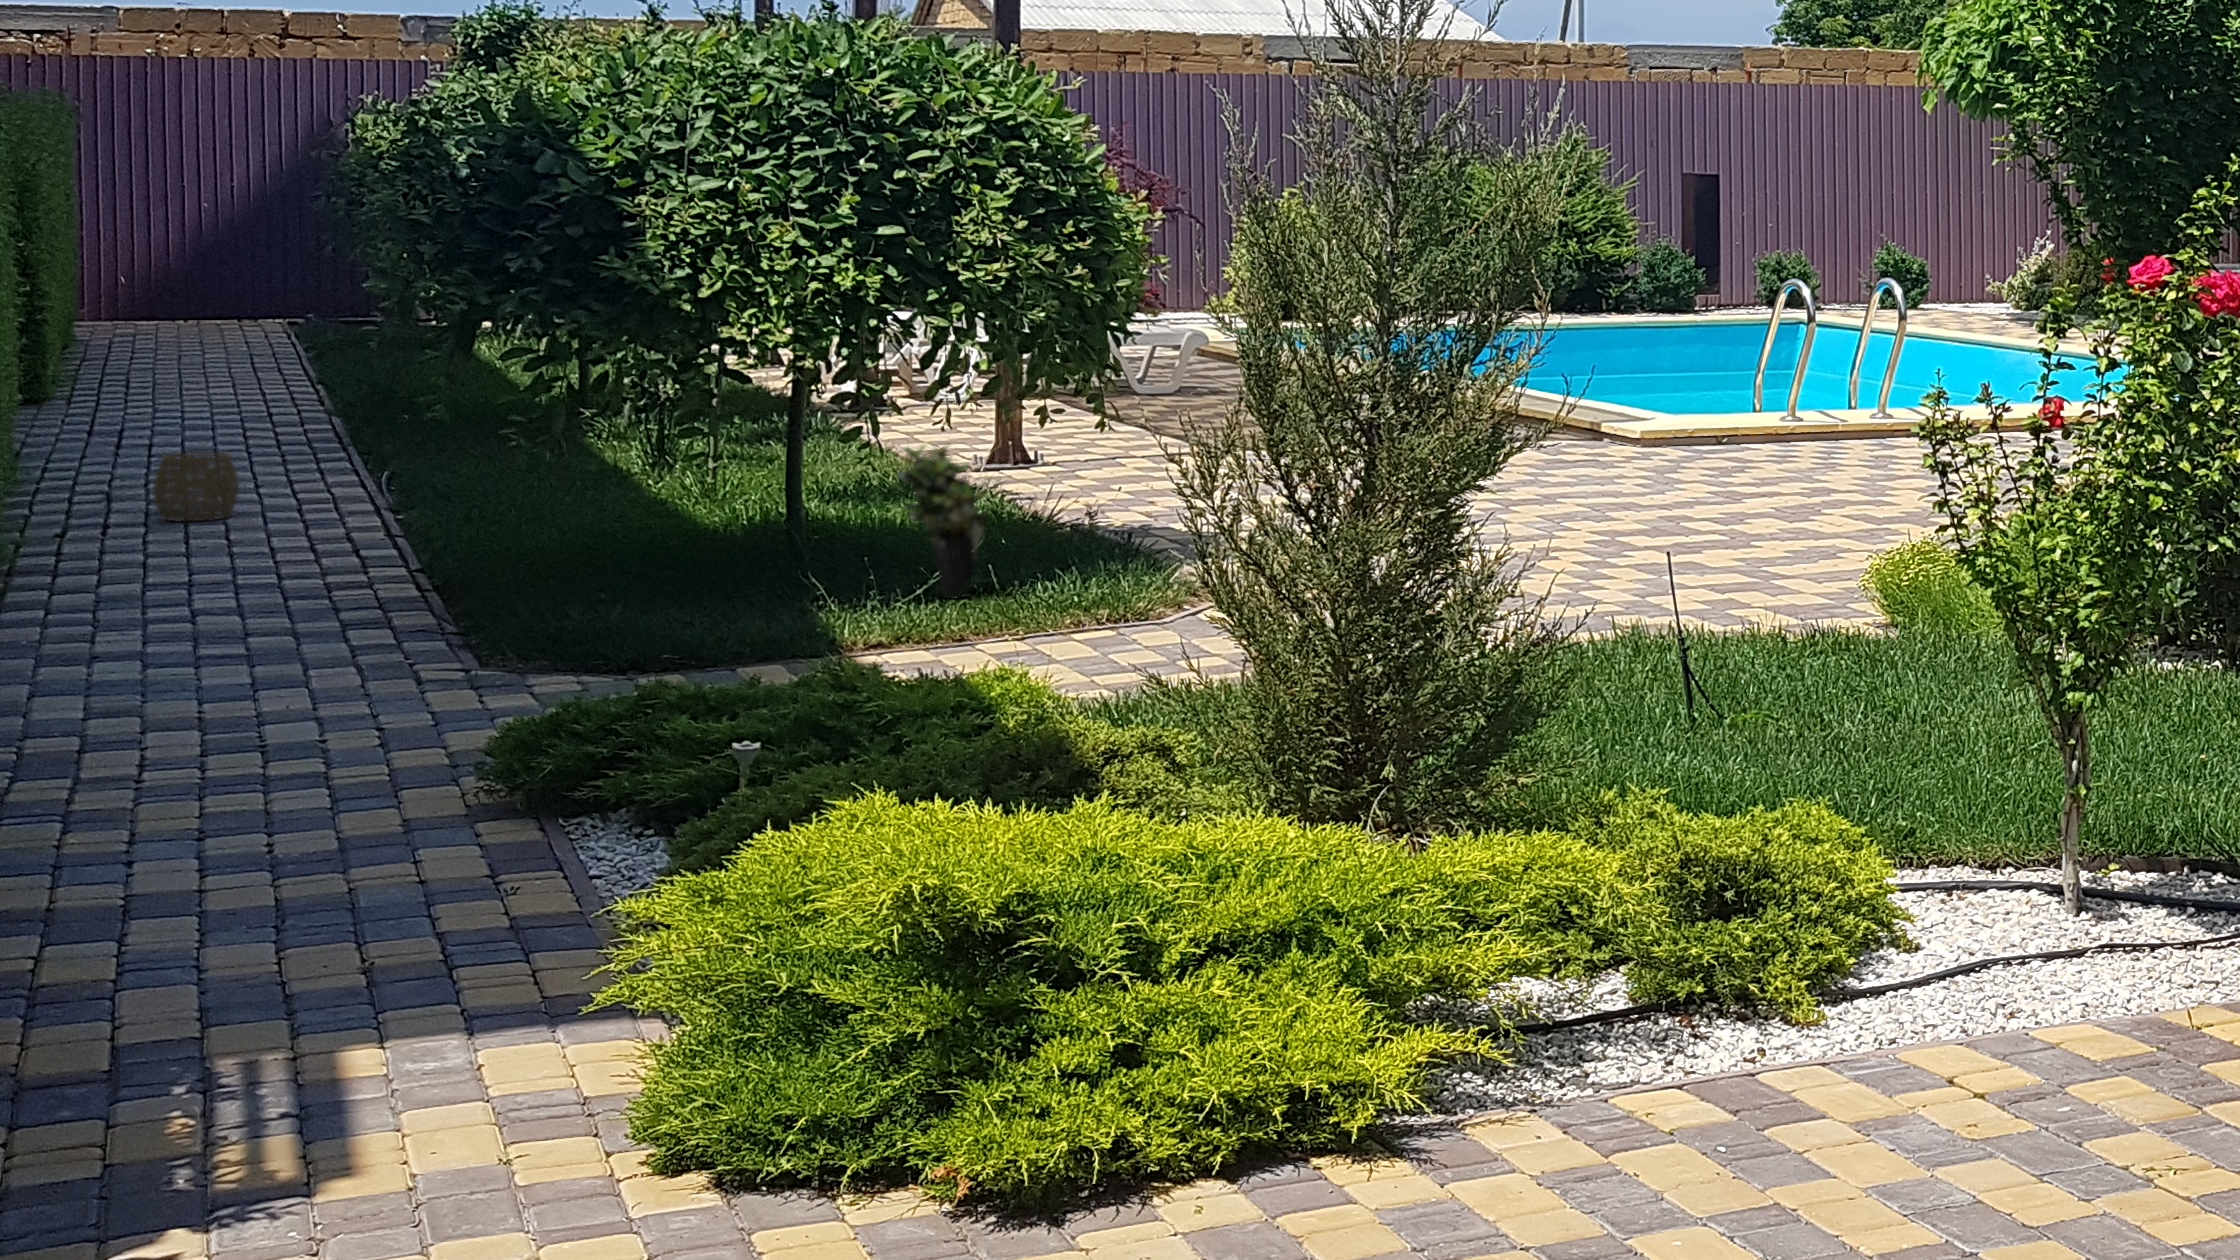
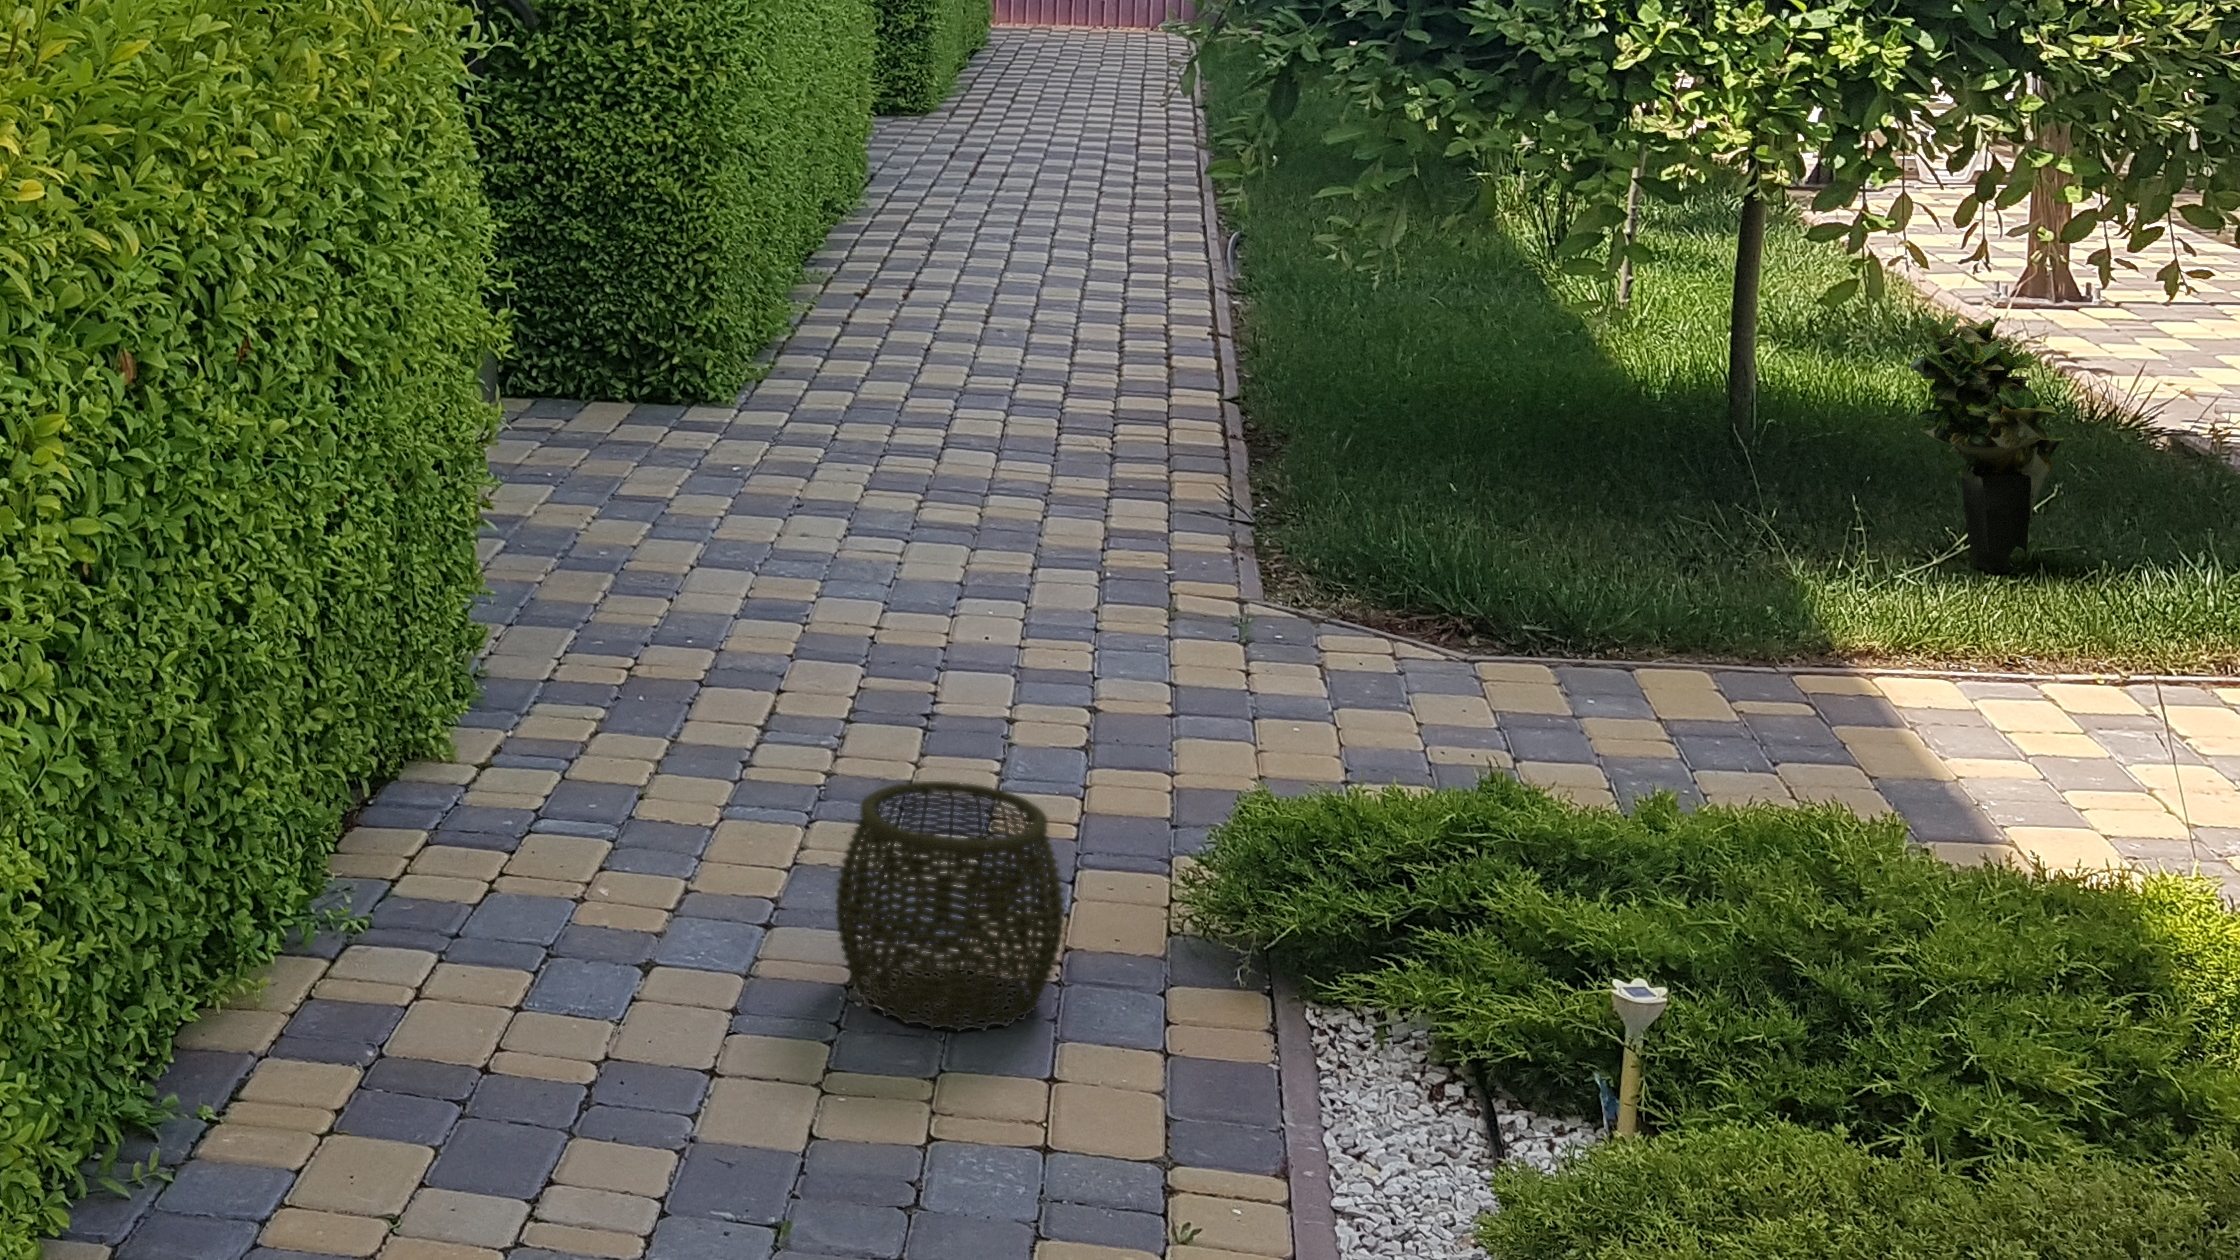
woven basket: present [153,452,239,522] -> present [836,781,1065,1031]

